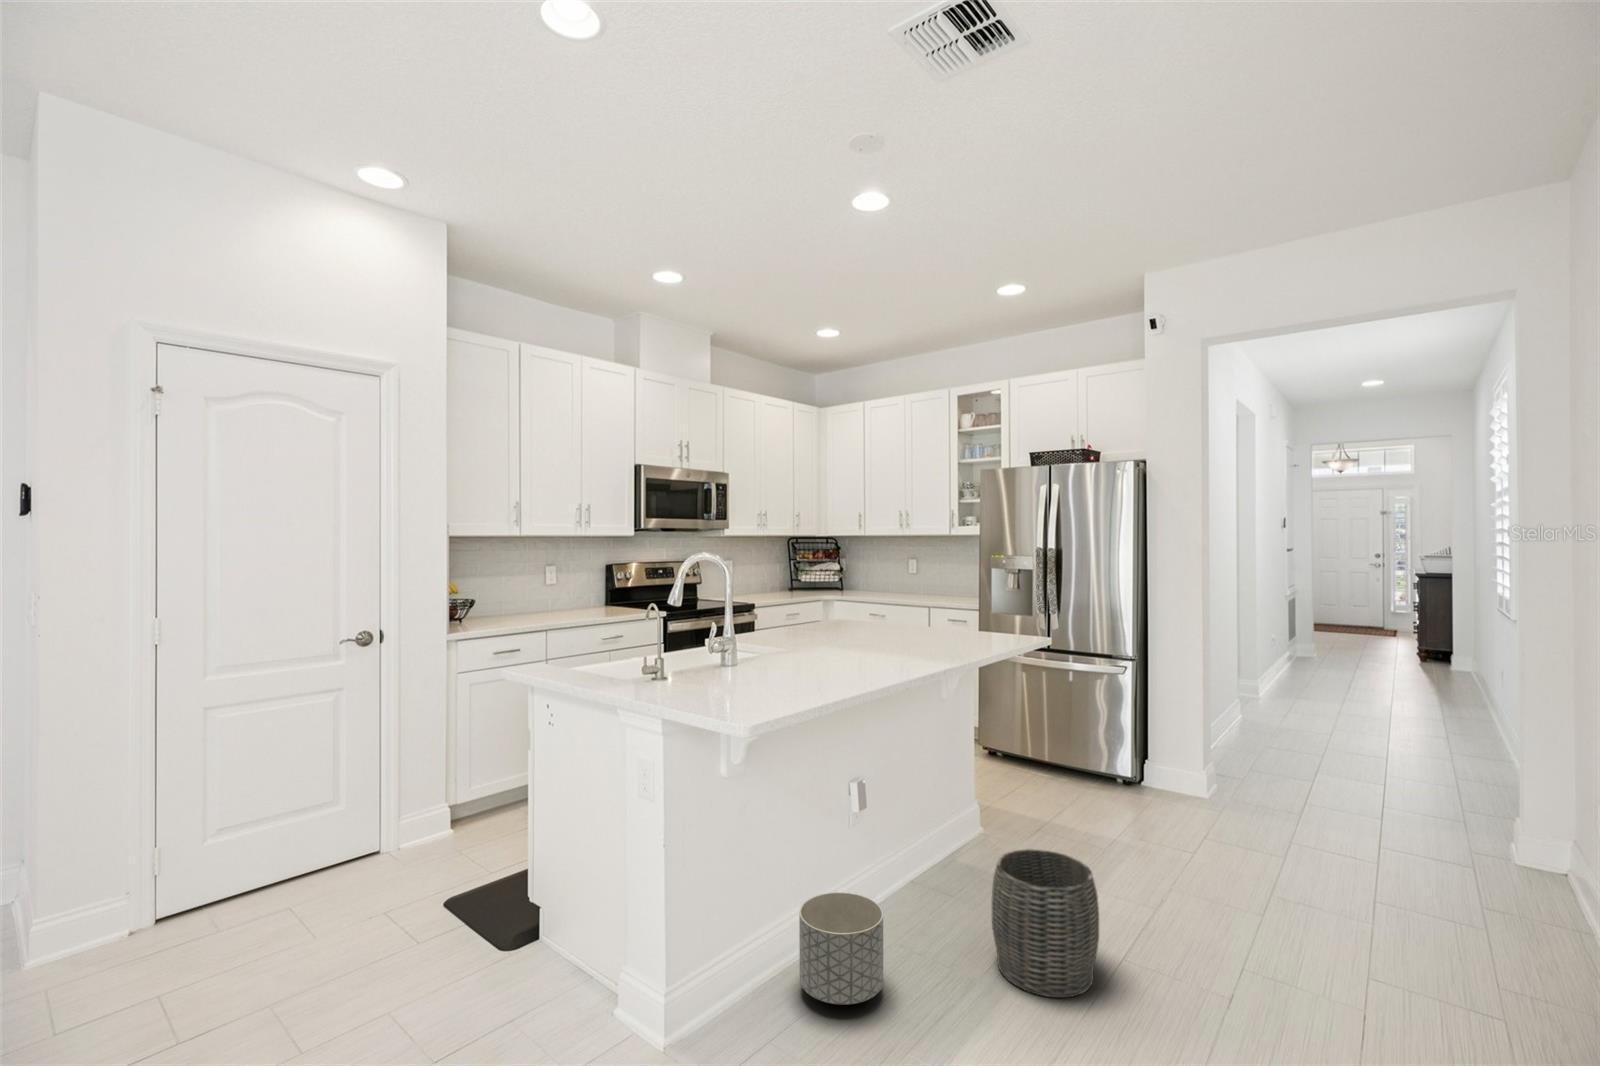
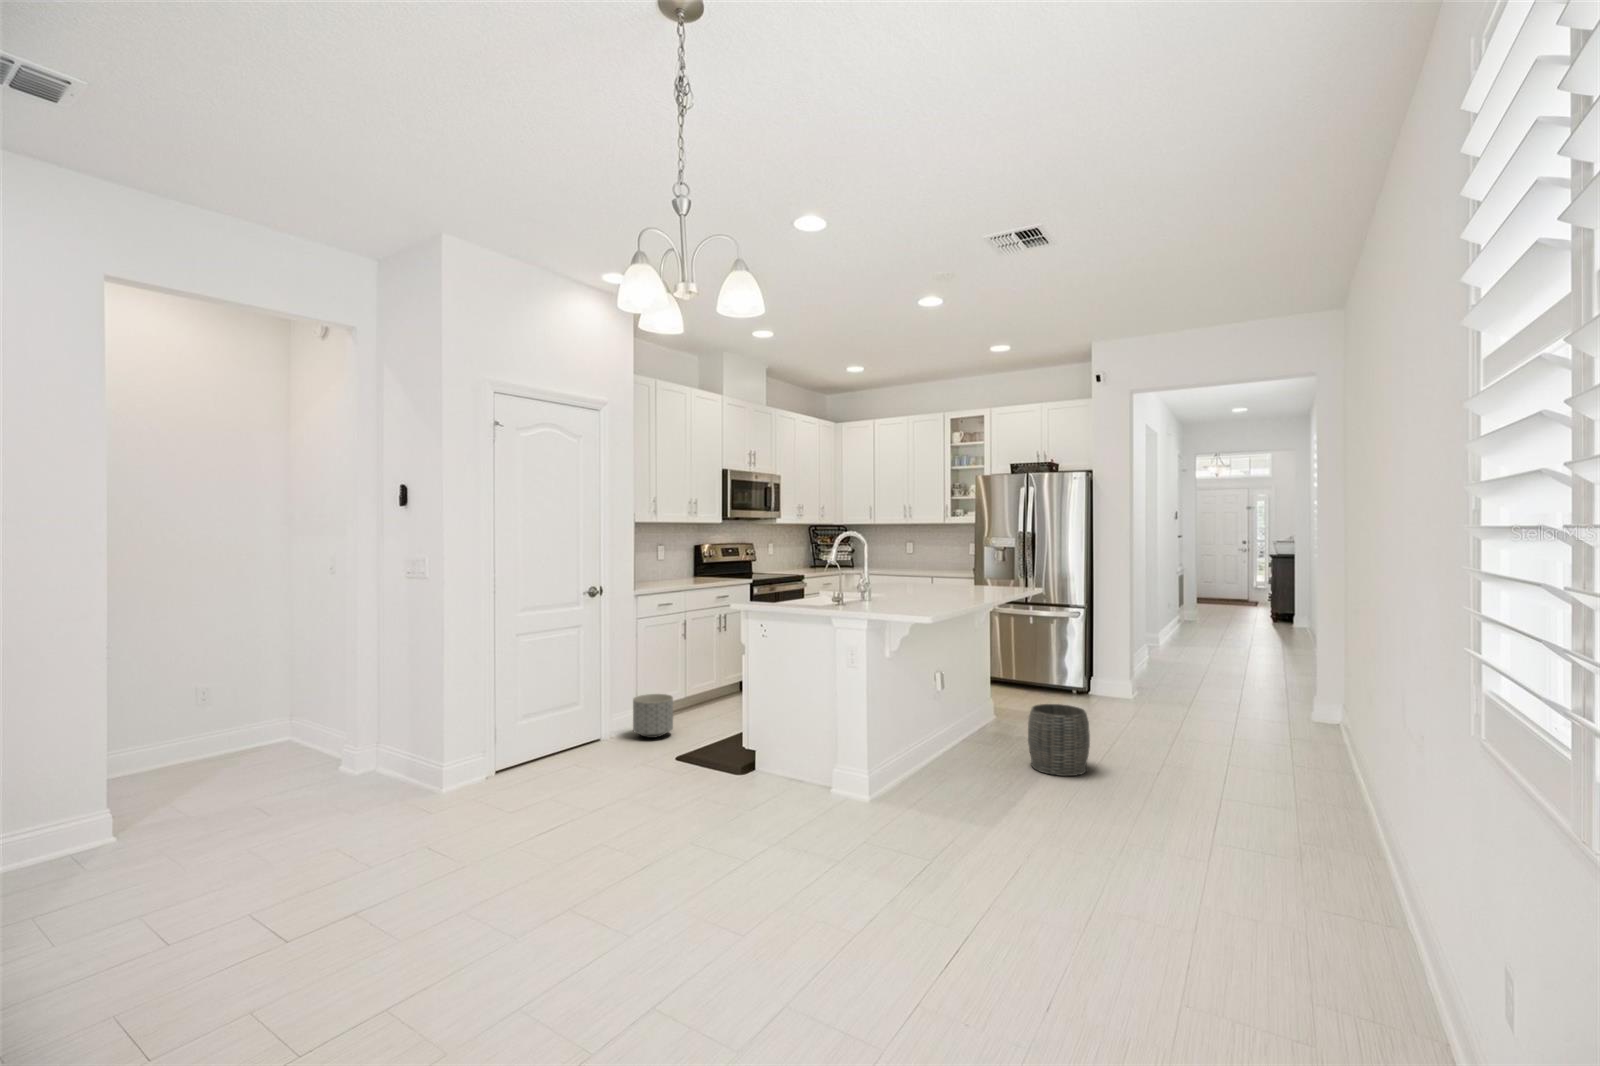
planter: present [799,892,884,1005] -> present [633,694,673,738]

